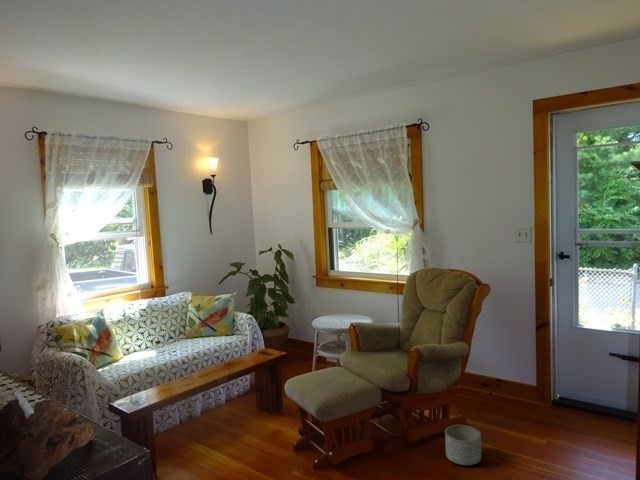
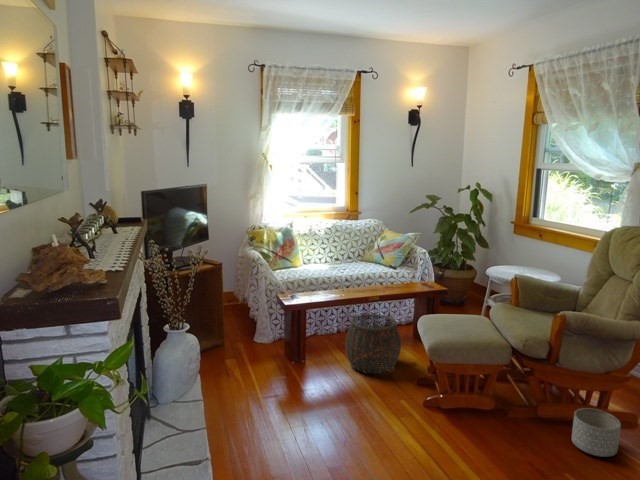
woven basket: none [210,392,271,461] -> present [346,314,401,374]

